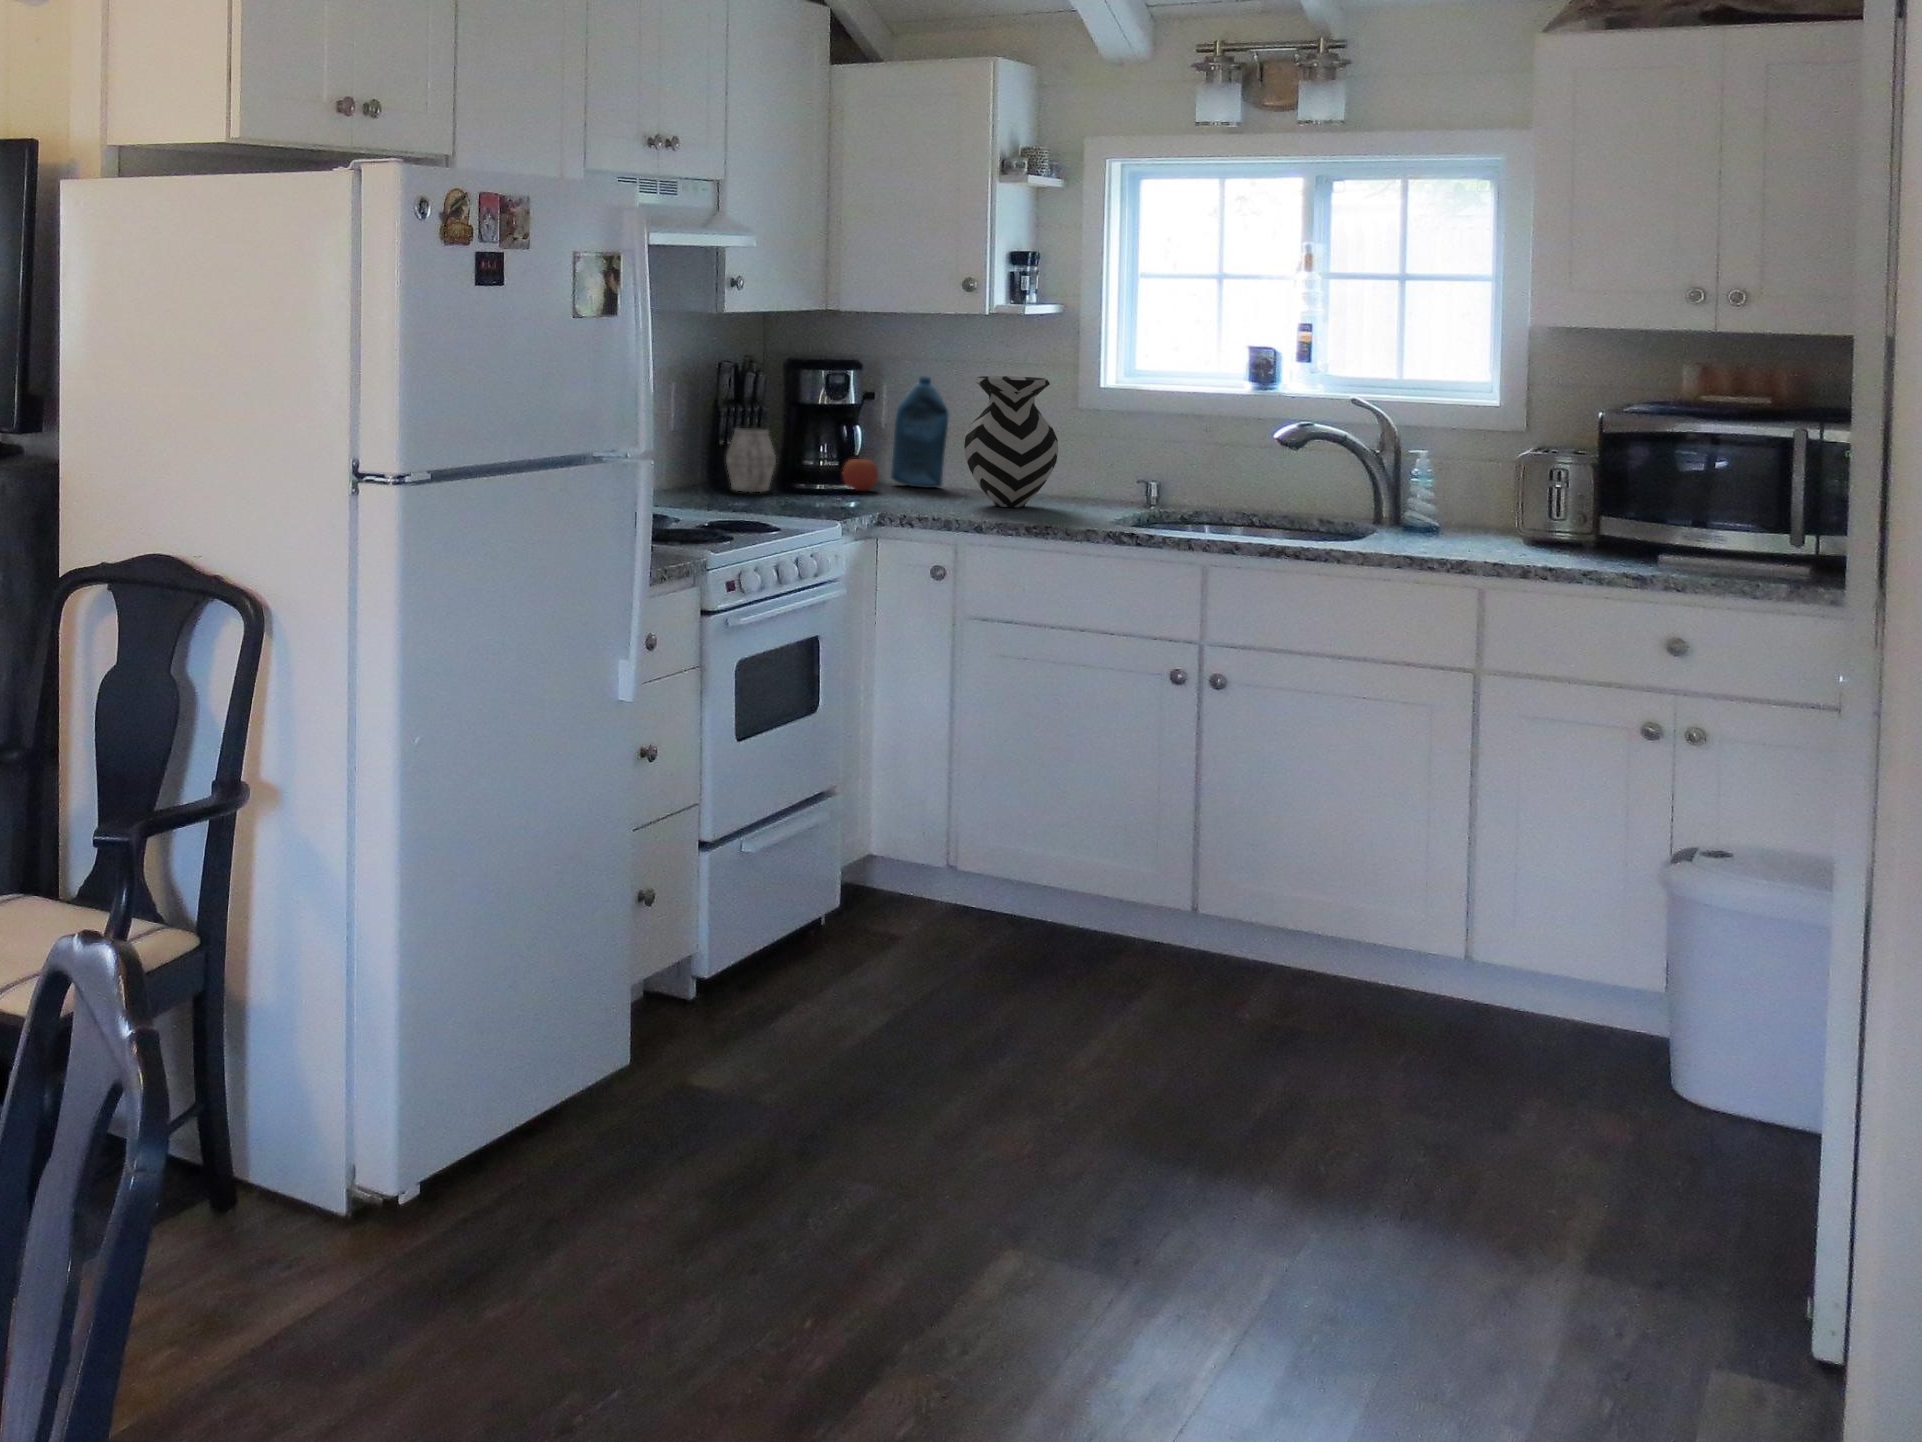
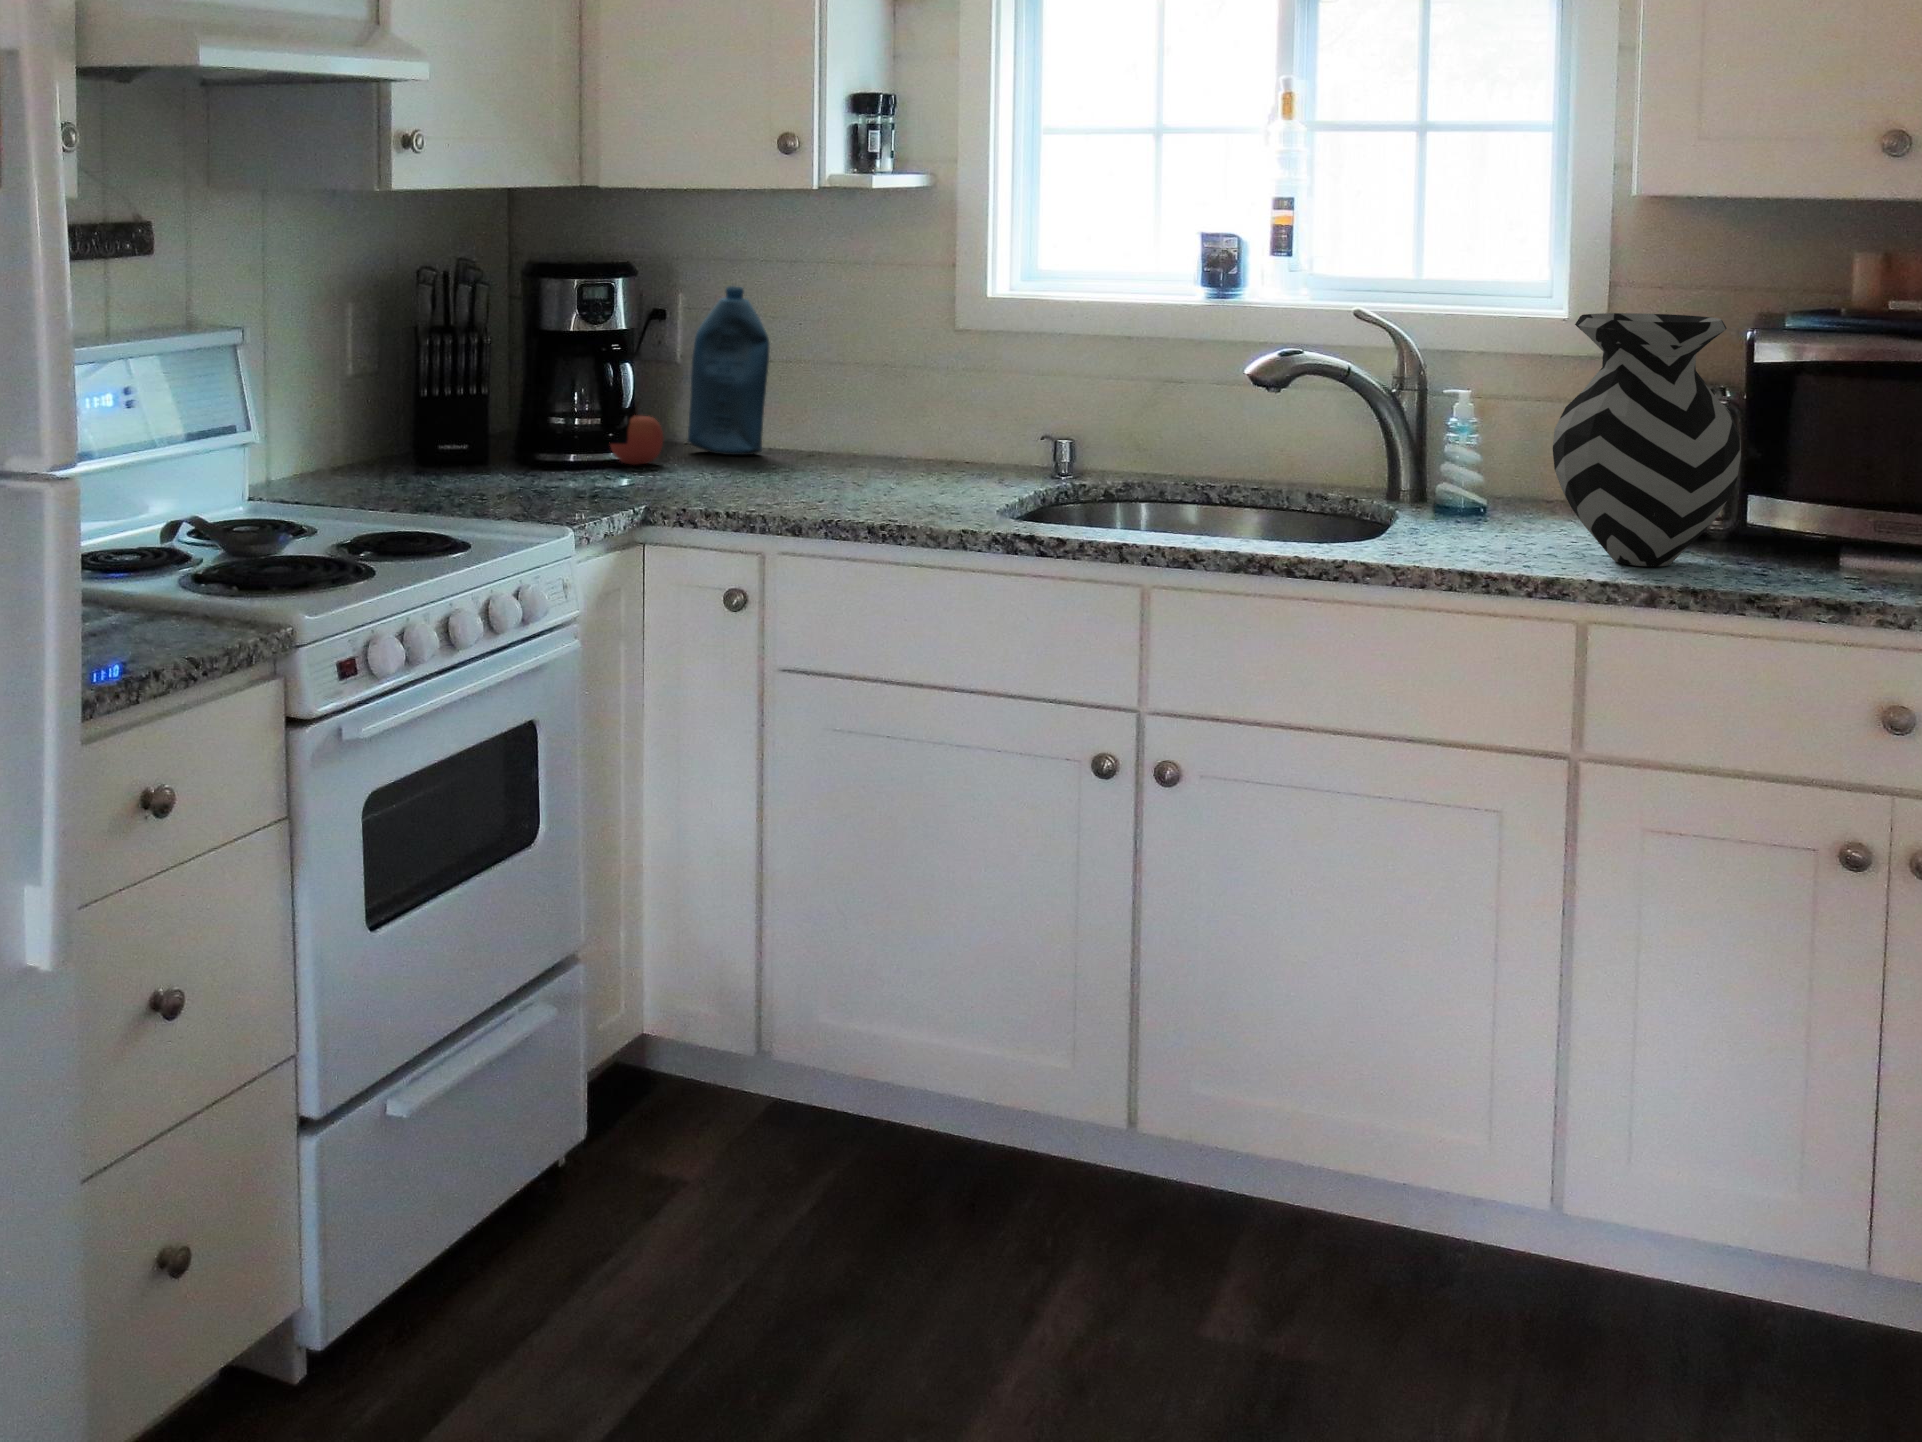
vase: present [964,376,1058,507] -> present [1553,313,1741,566]
mug: present [726,428,776,492] -> none [428,373,506,472]

